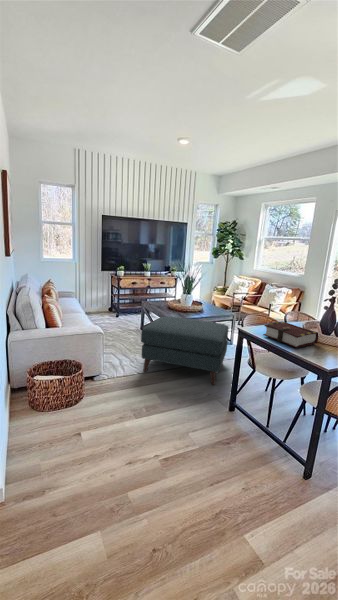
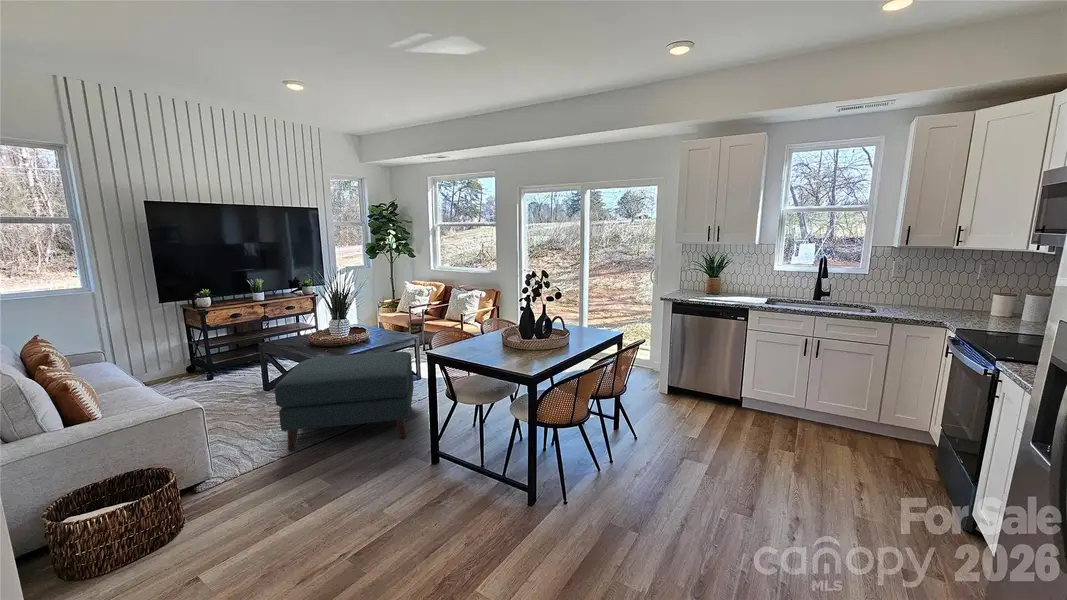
book: present [263,322,319,348] -> none [458,332,521,360]

